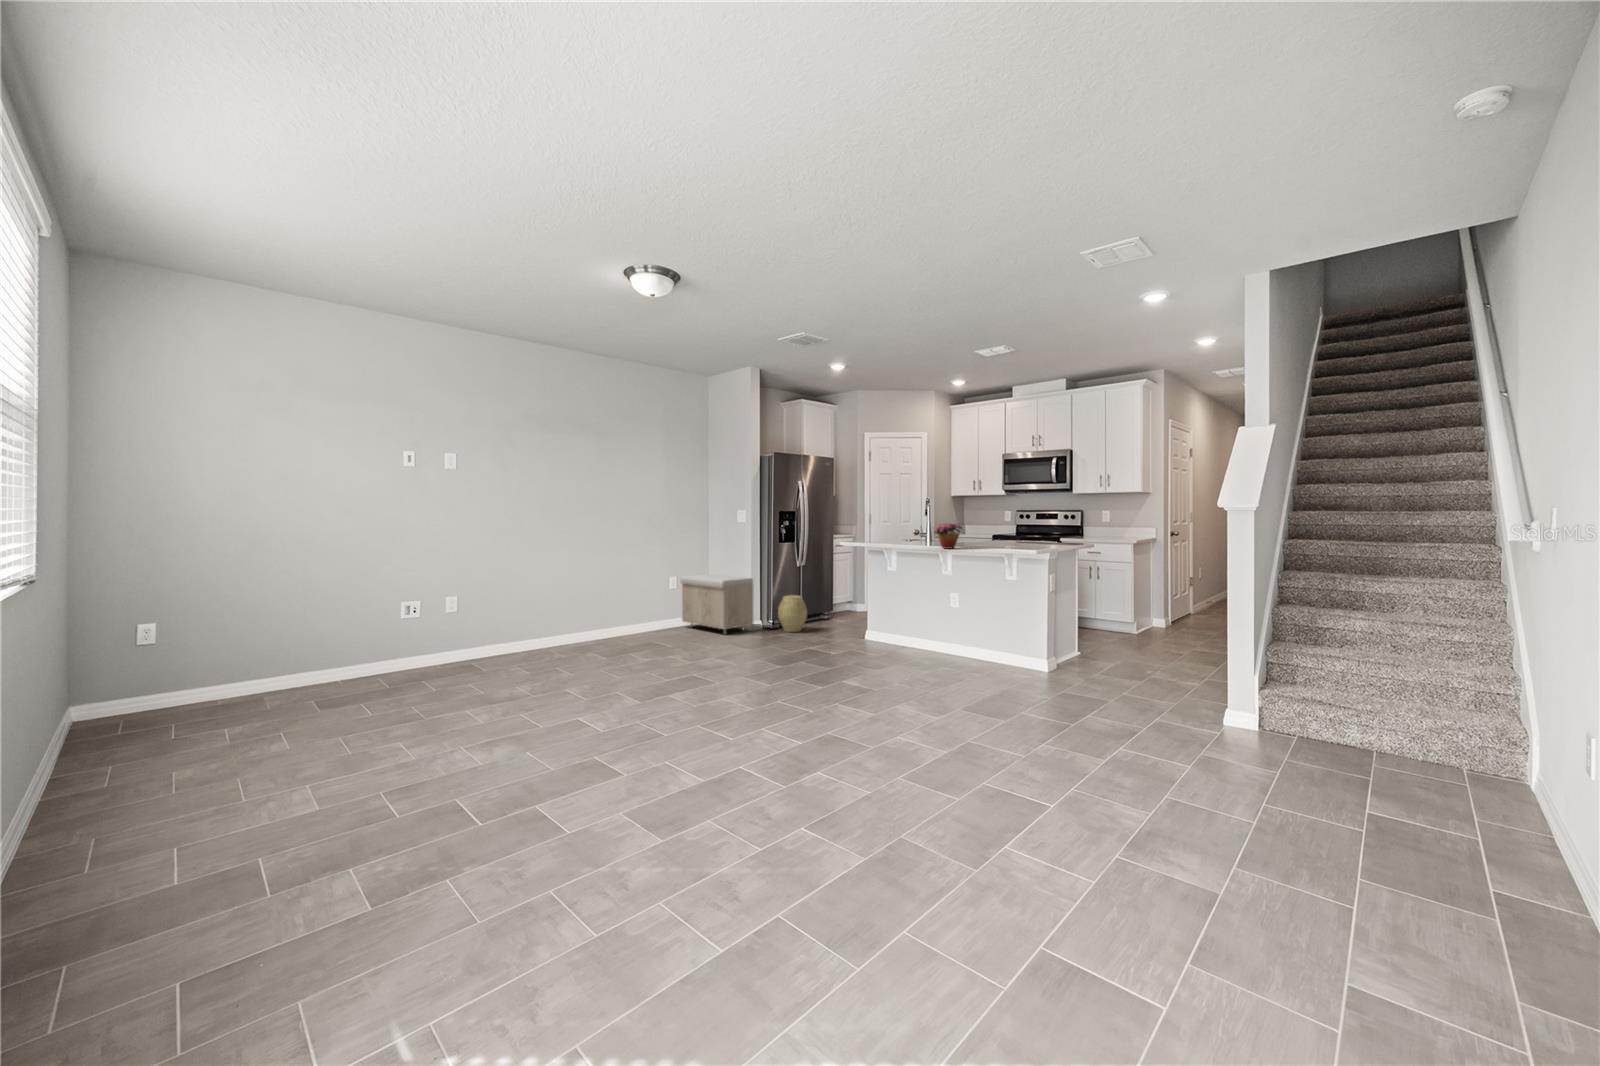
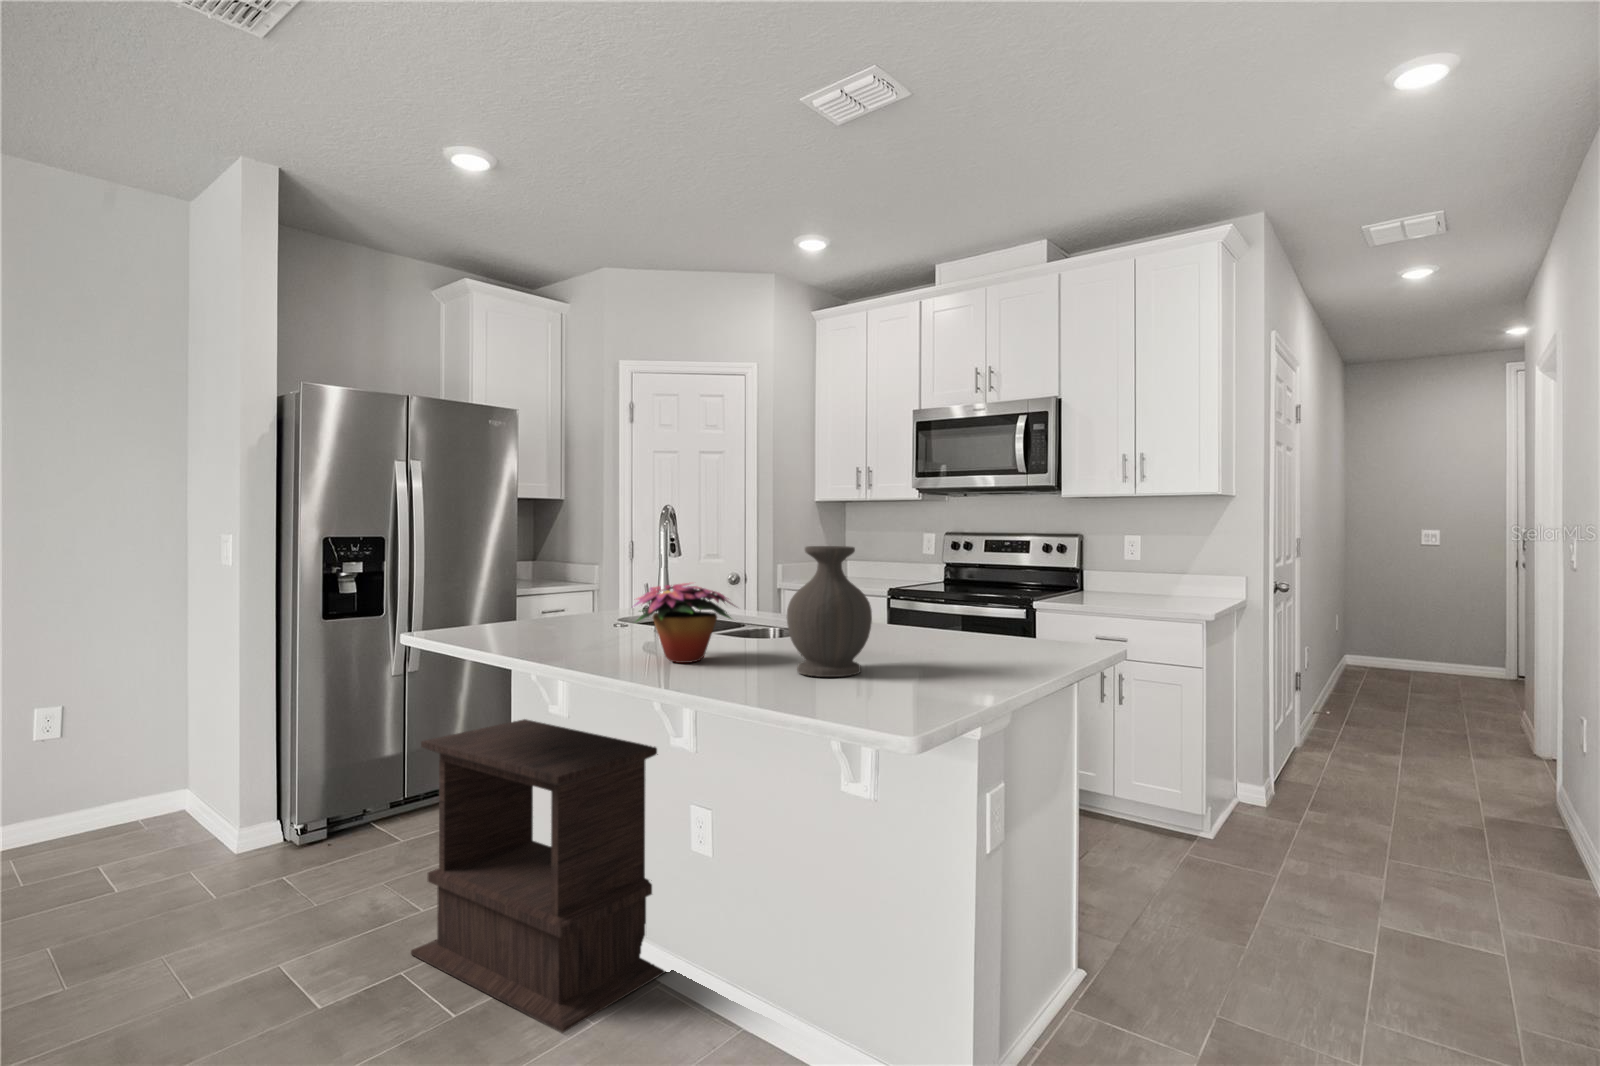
vase: none [987,510,1015,550] -> present [787,546,872,677]
storage bench: present [681,574,753,634] -> none [67,691,249,871]
side table: none [850,575,941,660] -> present [411,719,666,1033]
woven basket: present [778,595,807,632] -> none [309,753,395,856]

